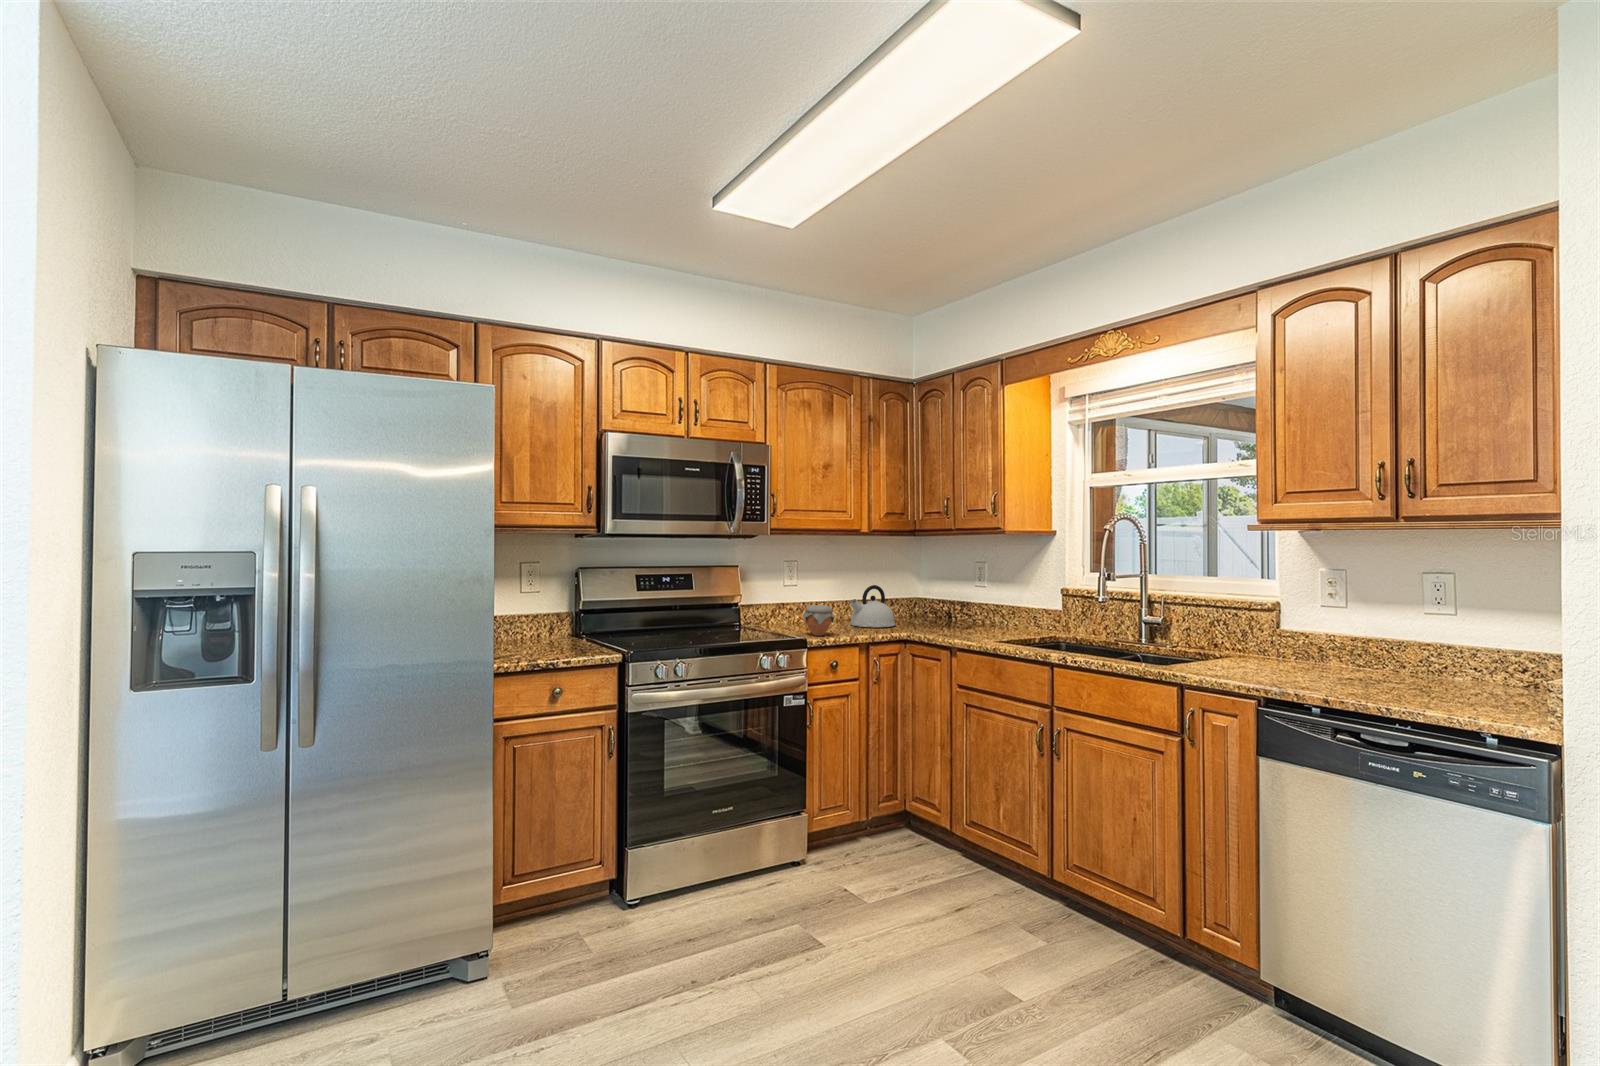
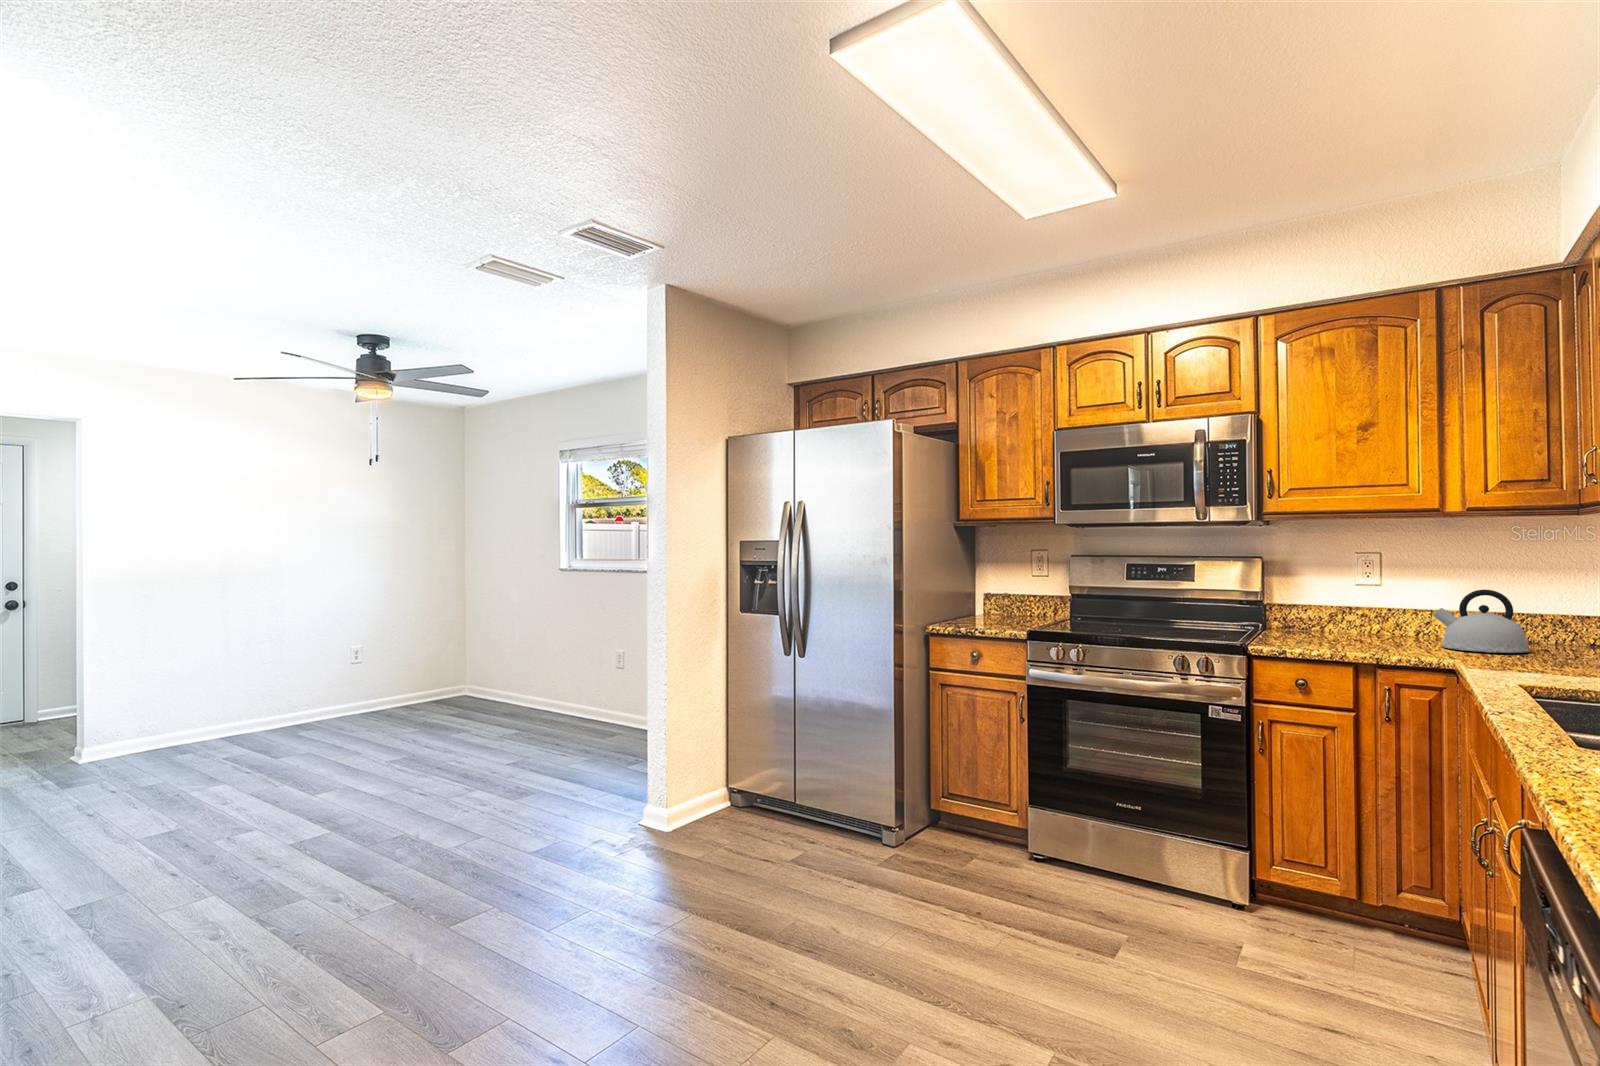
jar: present [803,605,834,636] -> none [1301,606,1349,646]

